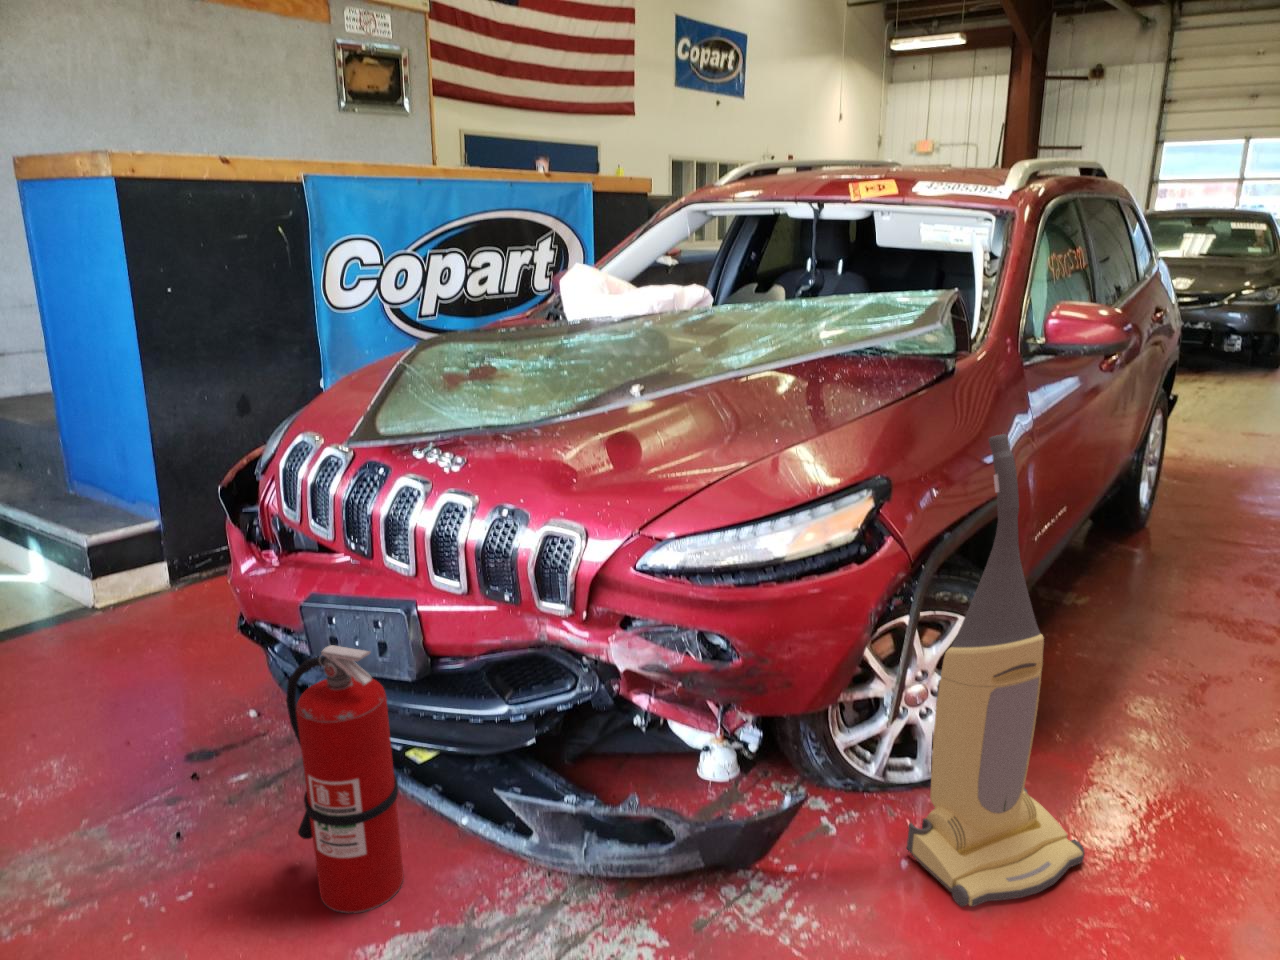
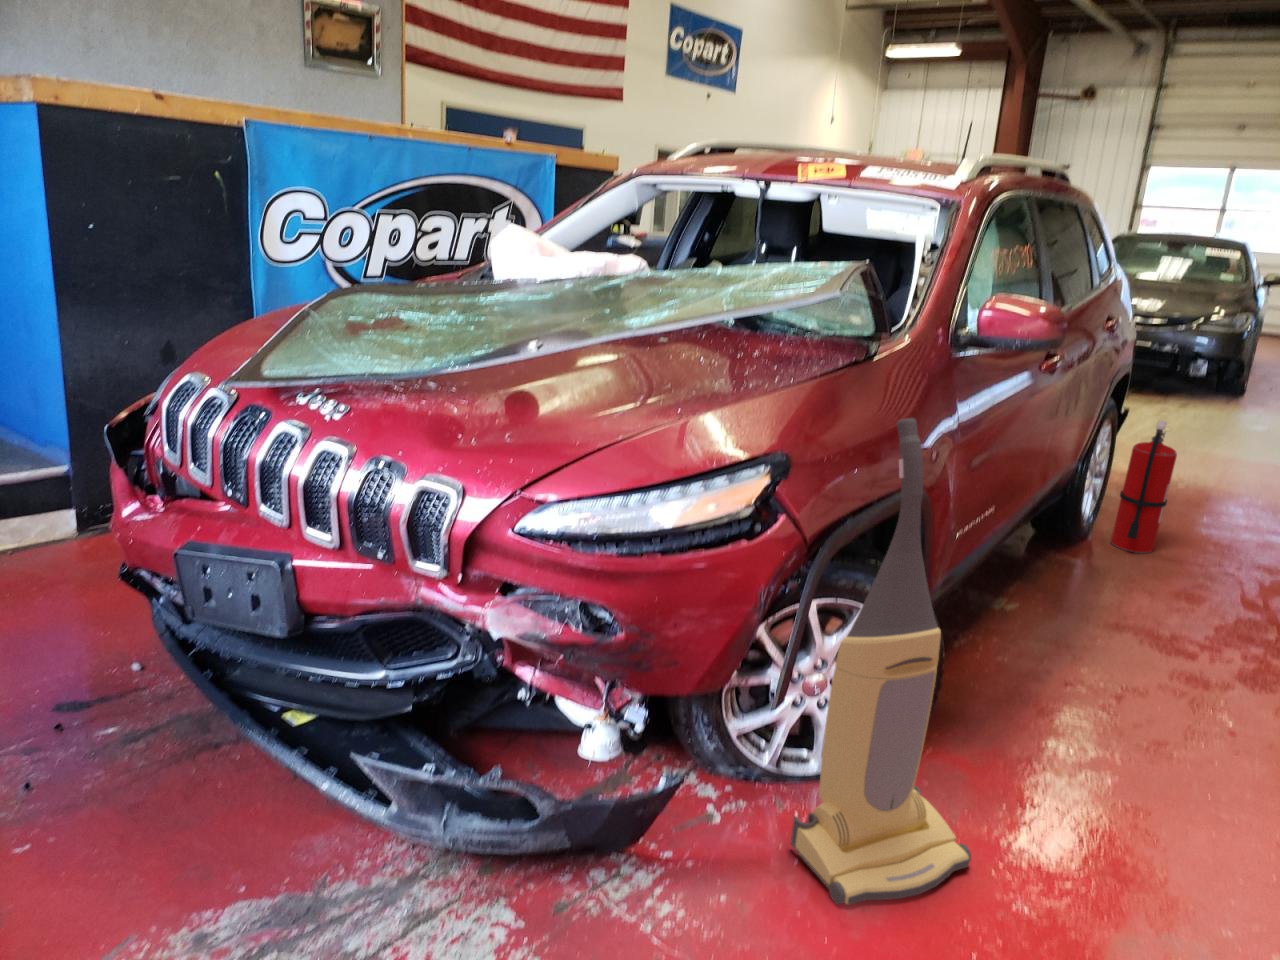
fire extinguisher: present [286,645,403,913] -> present [1111,421,1177,553]

